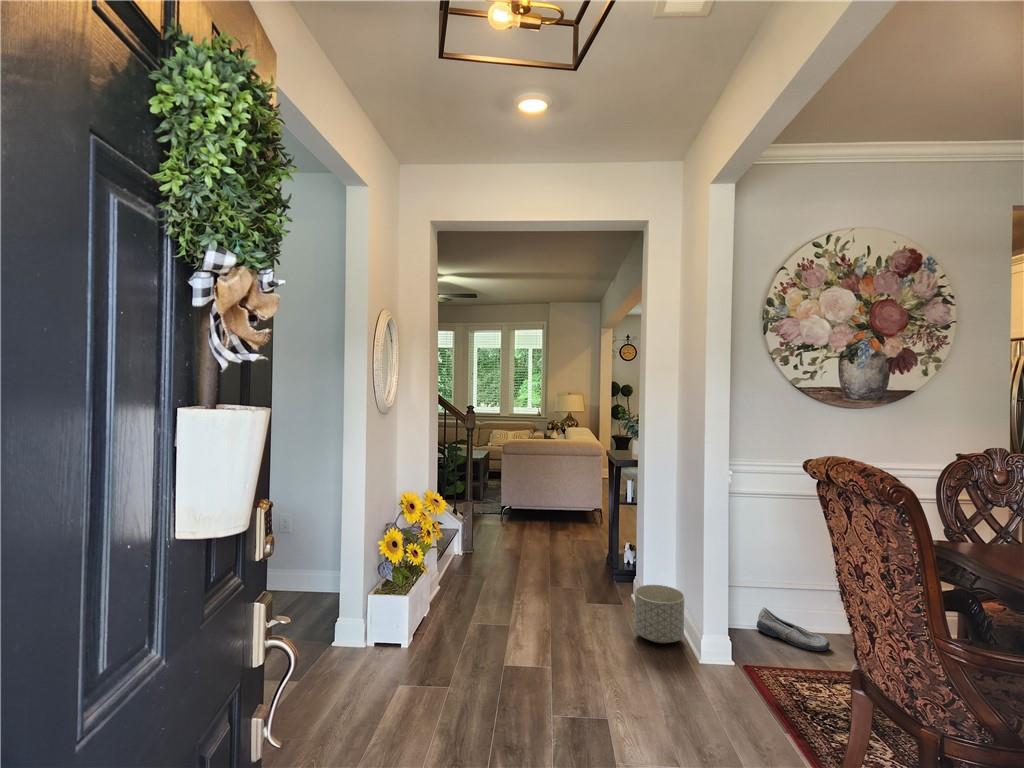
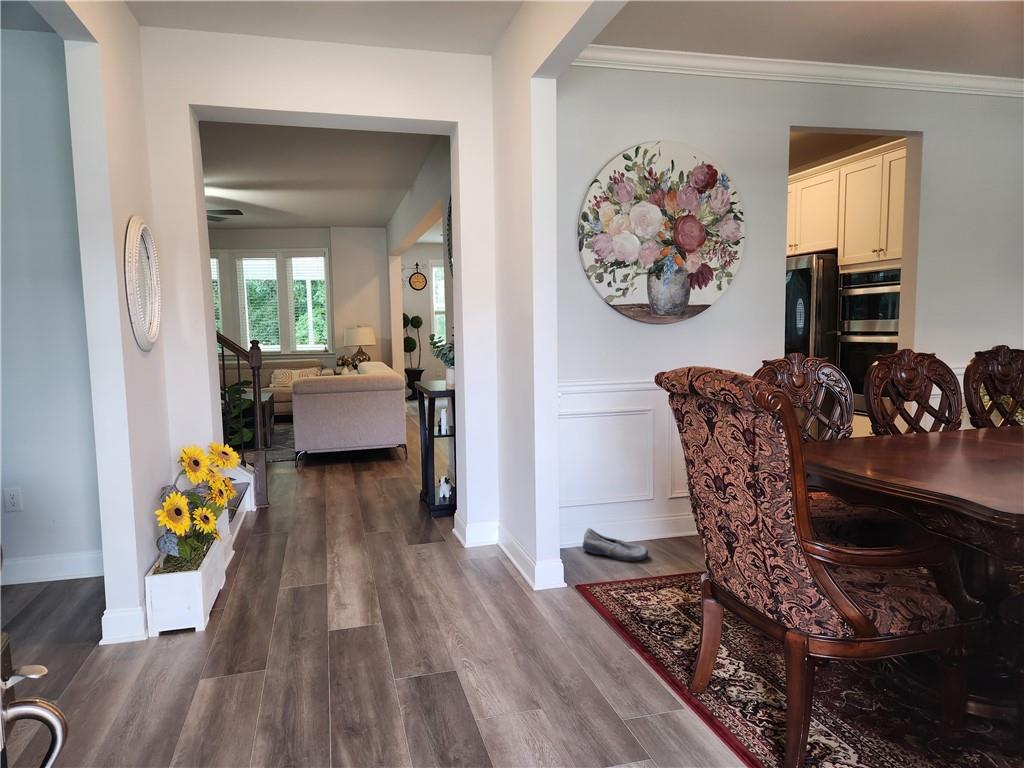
planter: present [635,585,684,644] -> none [465,525,518,586]

